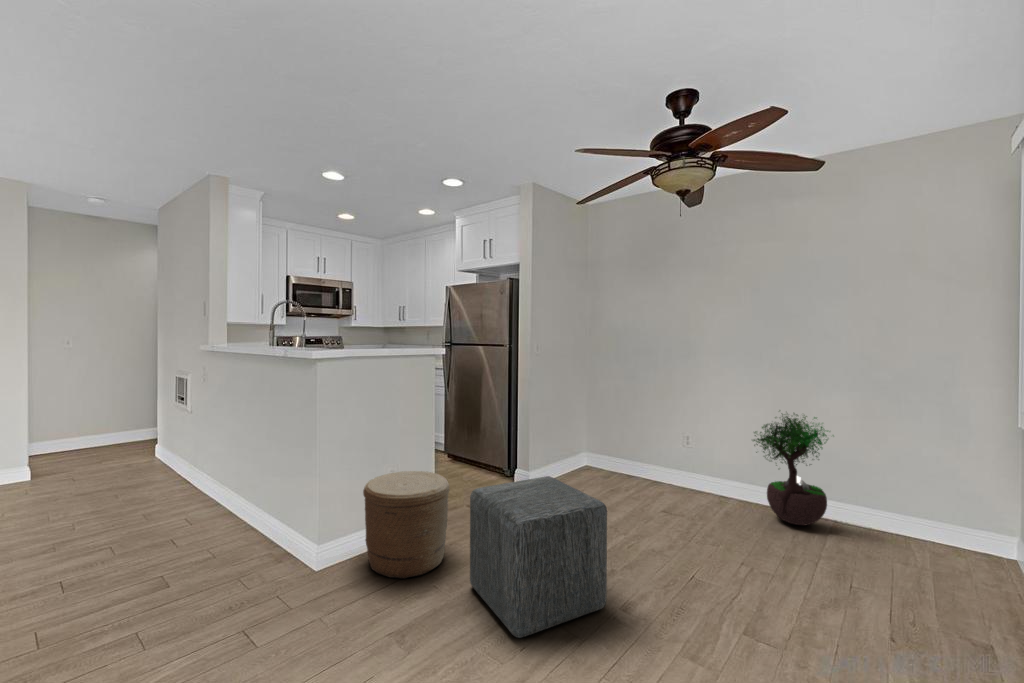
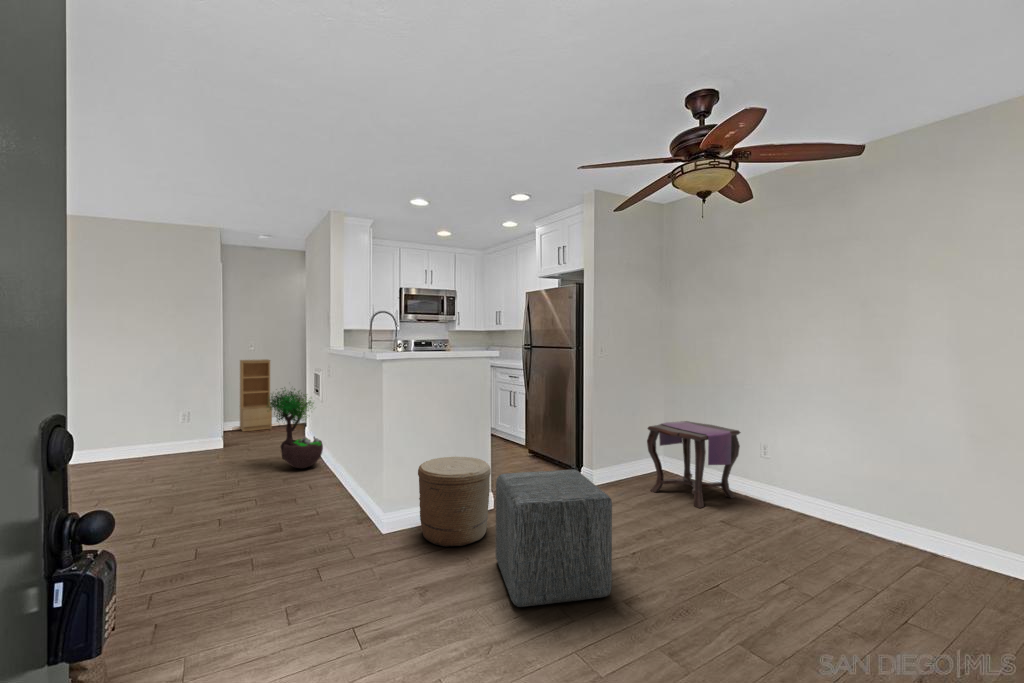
bookshelf: none [54,363,107,458] -> present [240,359,272,431]
potted tree: present [753,414,828,525] -> present [266,389,323,468]
side table: none [583,416,667,500] -> present [647,421,740,508]

